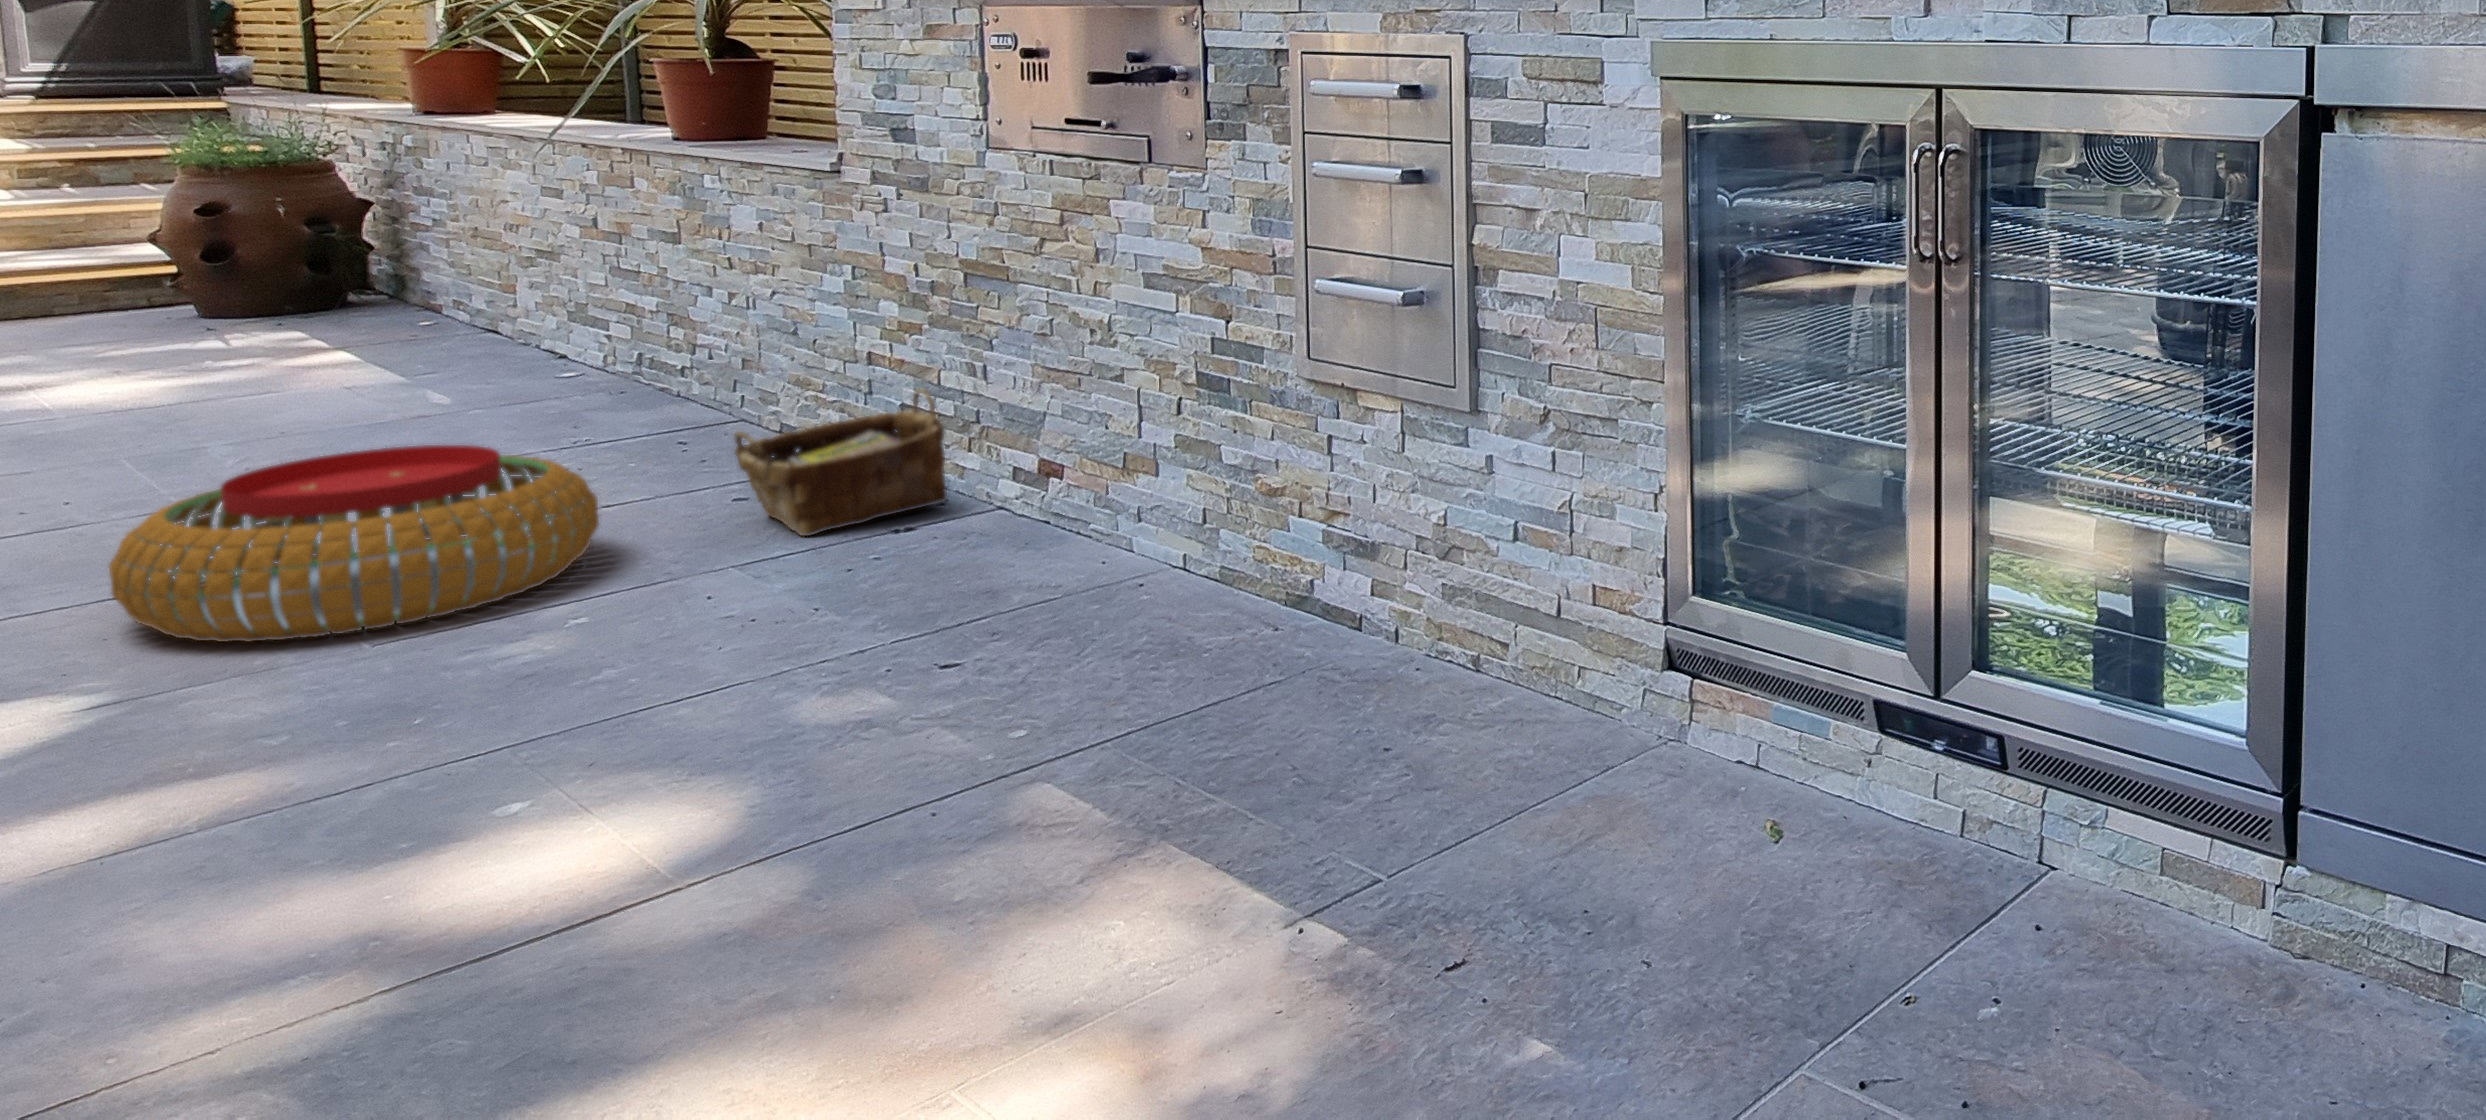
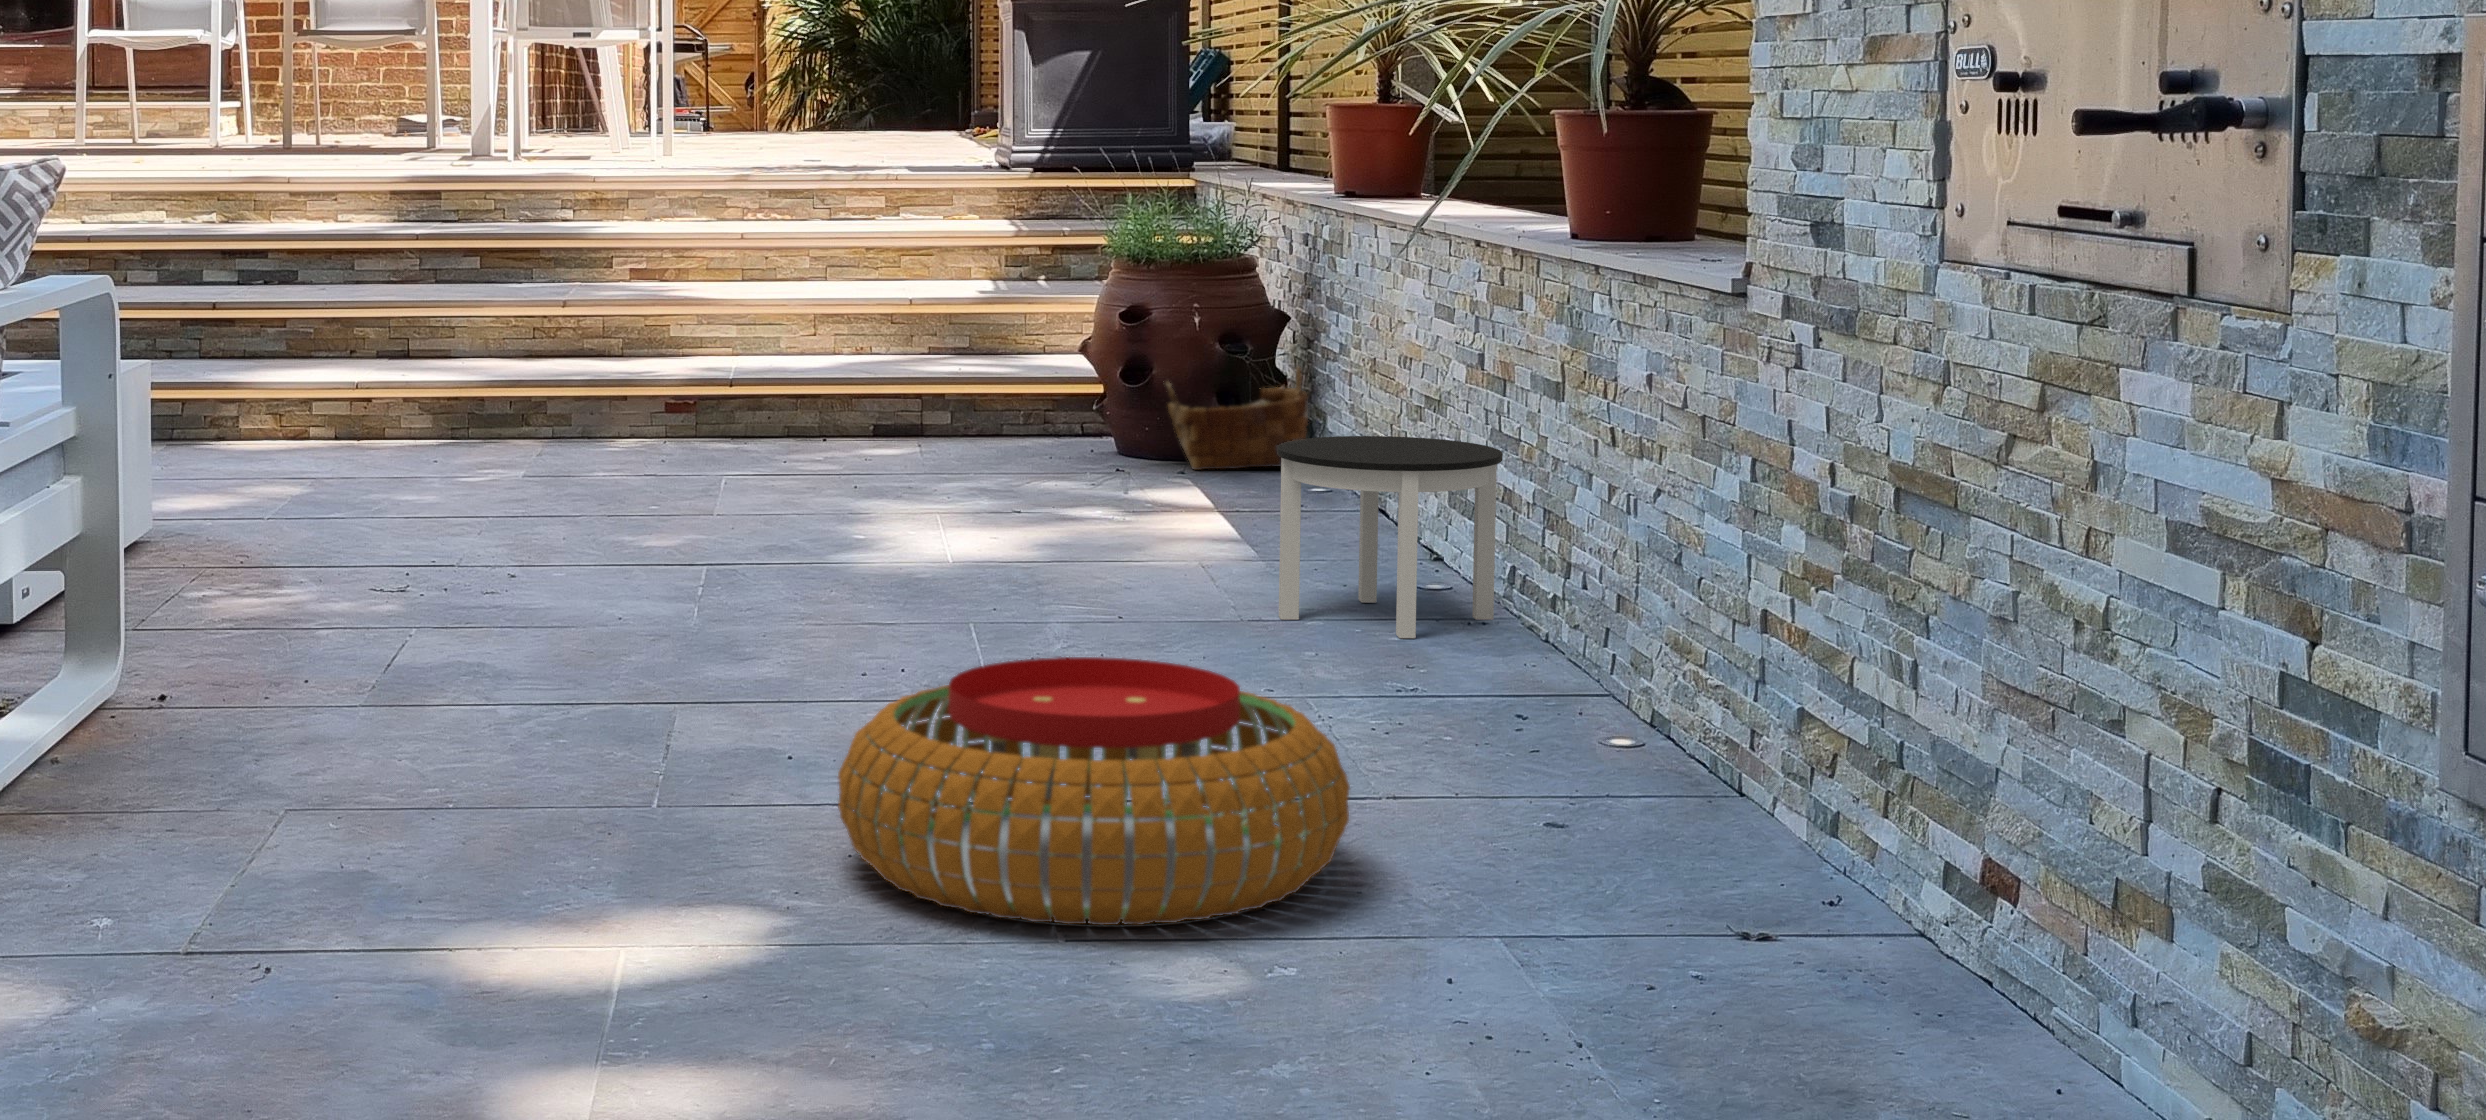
round table: none [428,278,629,413] -> present [1277,436,1503,638]
woven basket: present [734,388,947,536] -> present [1166,366,1308,470]

